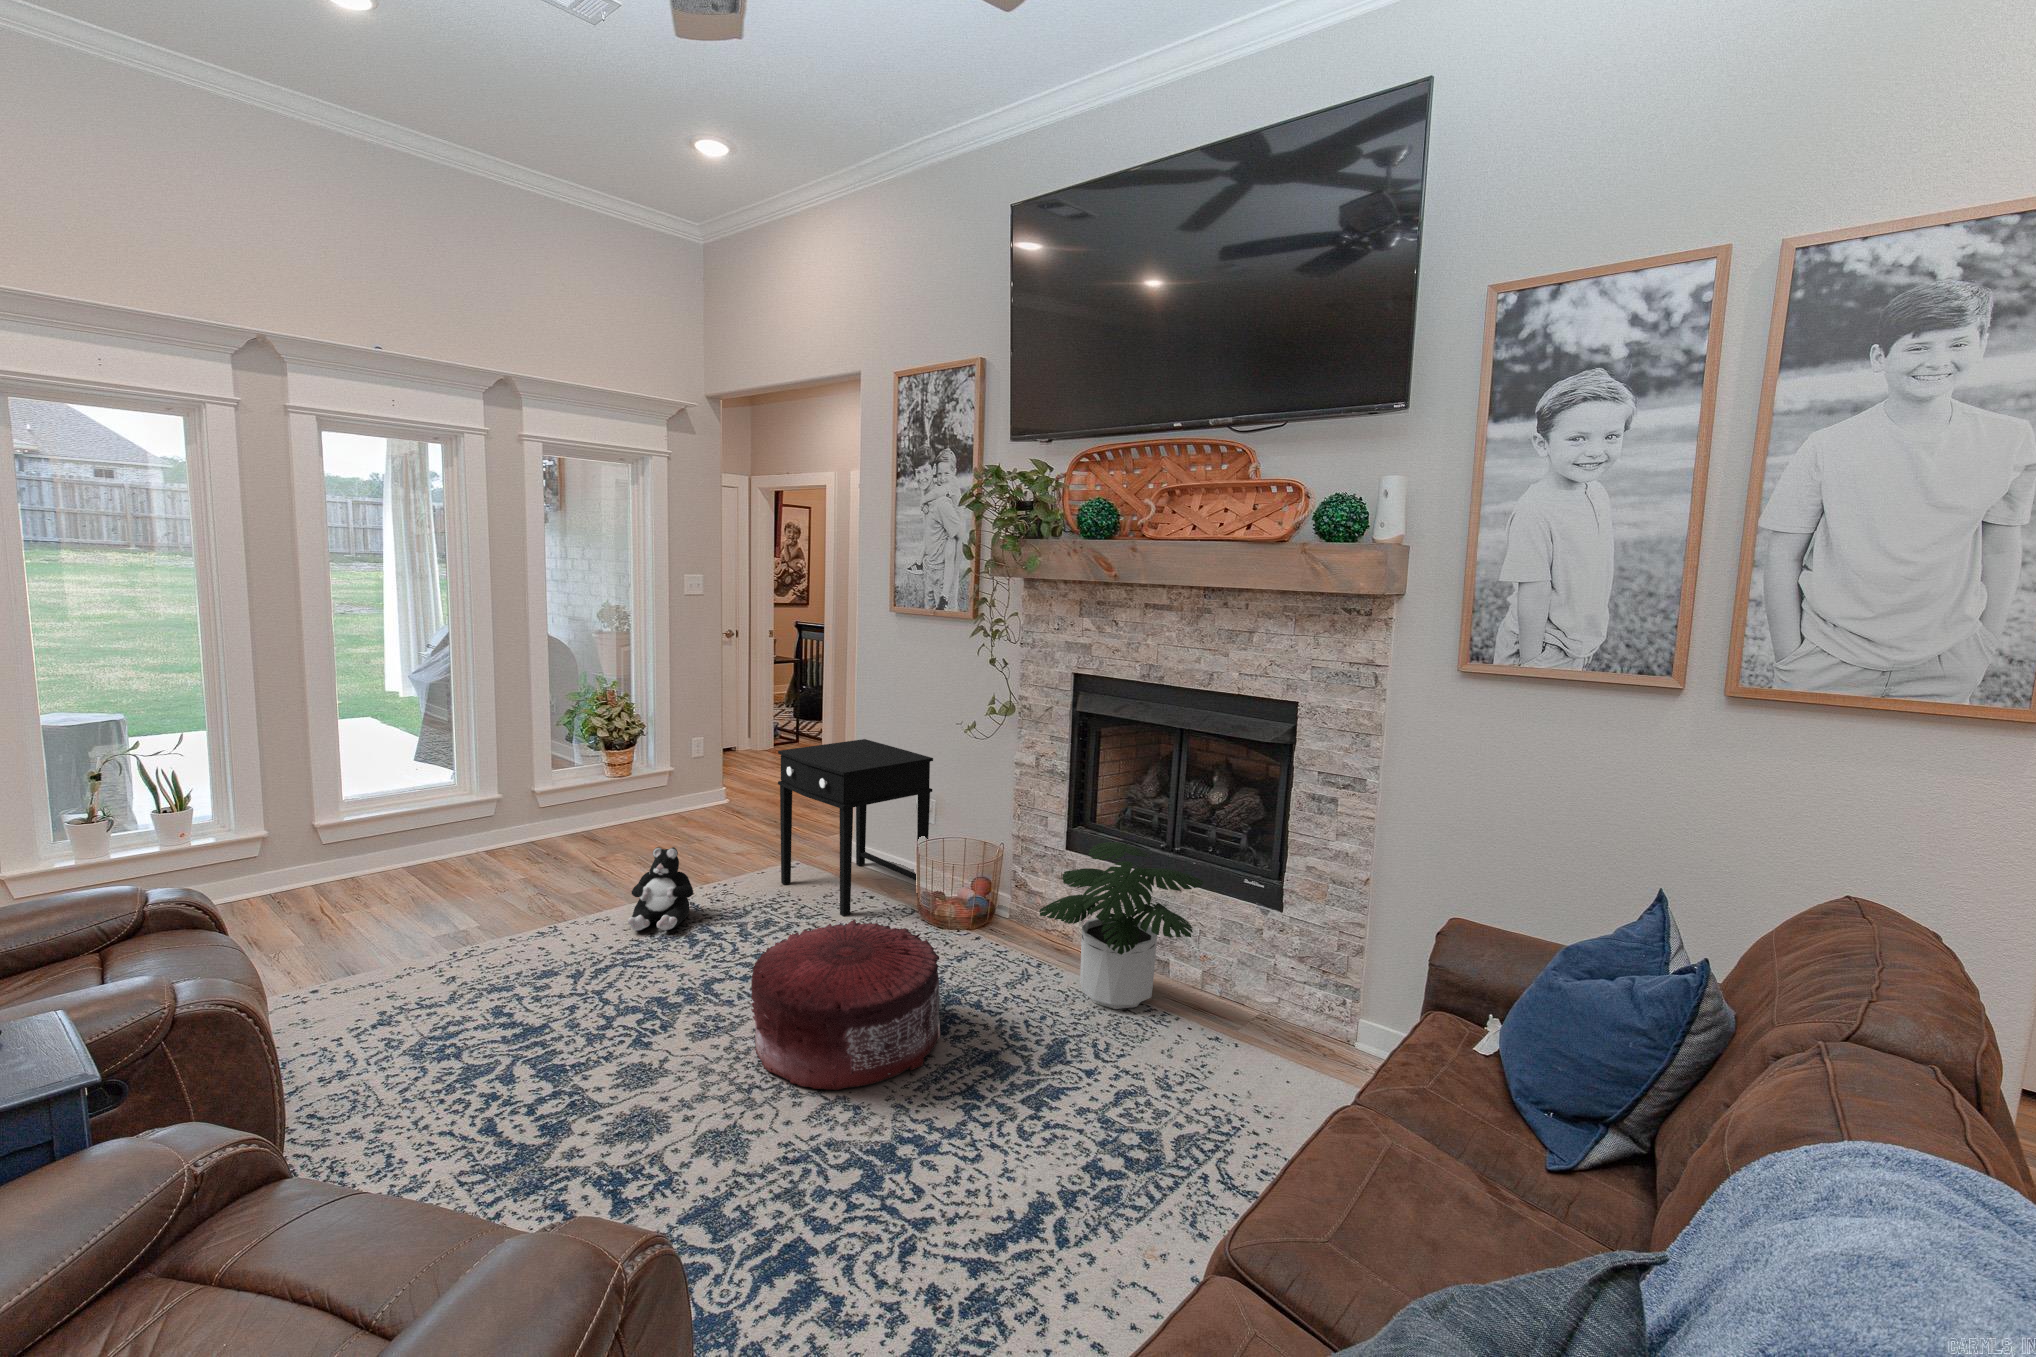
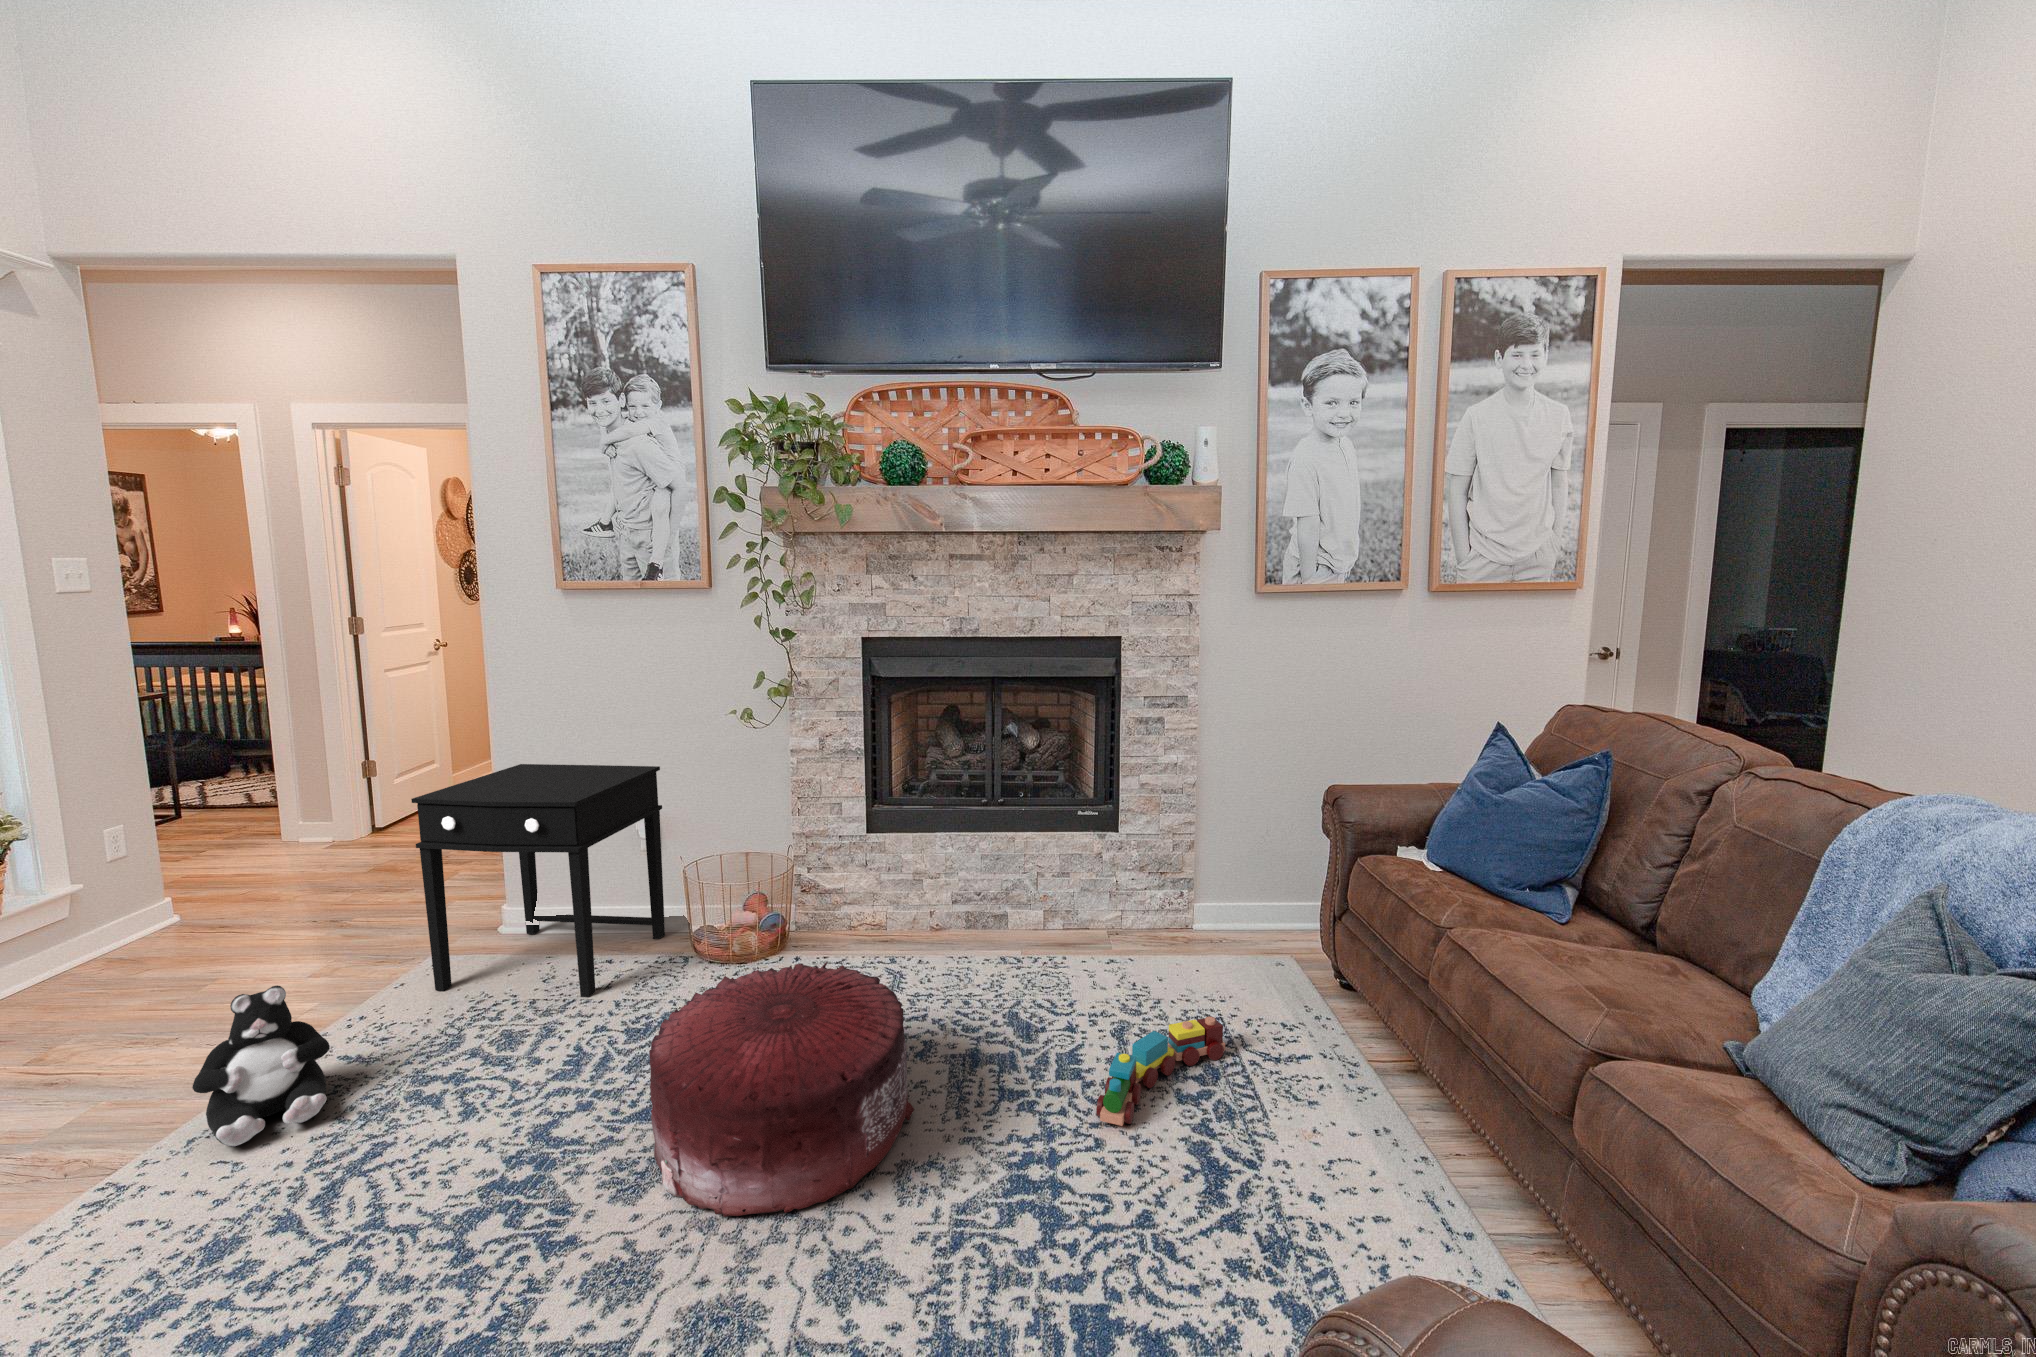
potted plant: present [1039,842,1204,1009] -> none [902,806,1090,975]
toy train: none [1028,1093,1210,1154] -> present [1096,1017,1225,1126]

